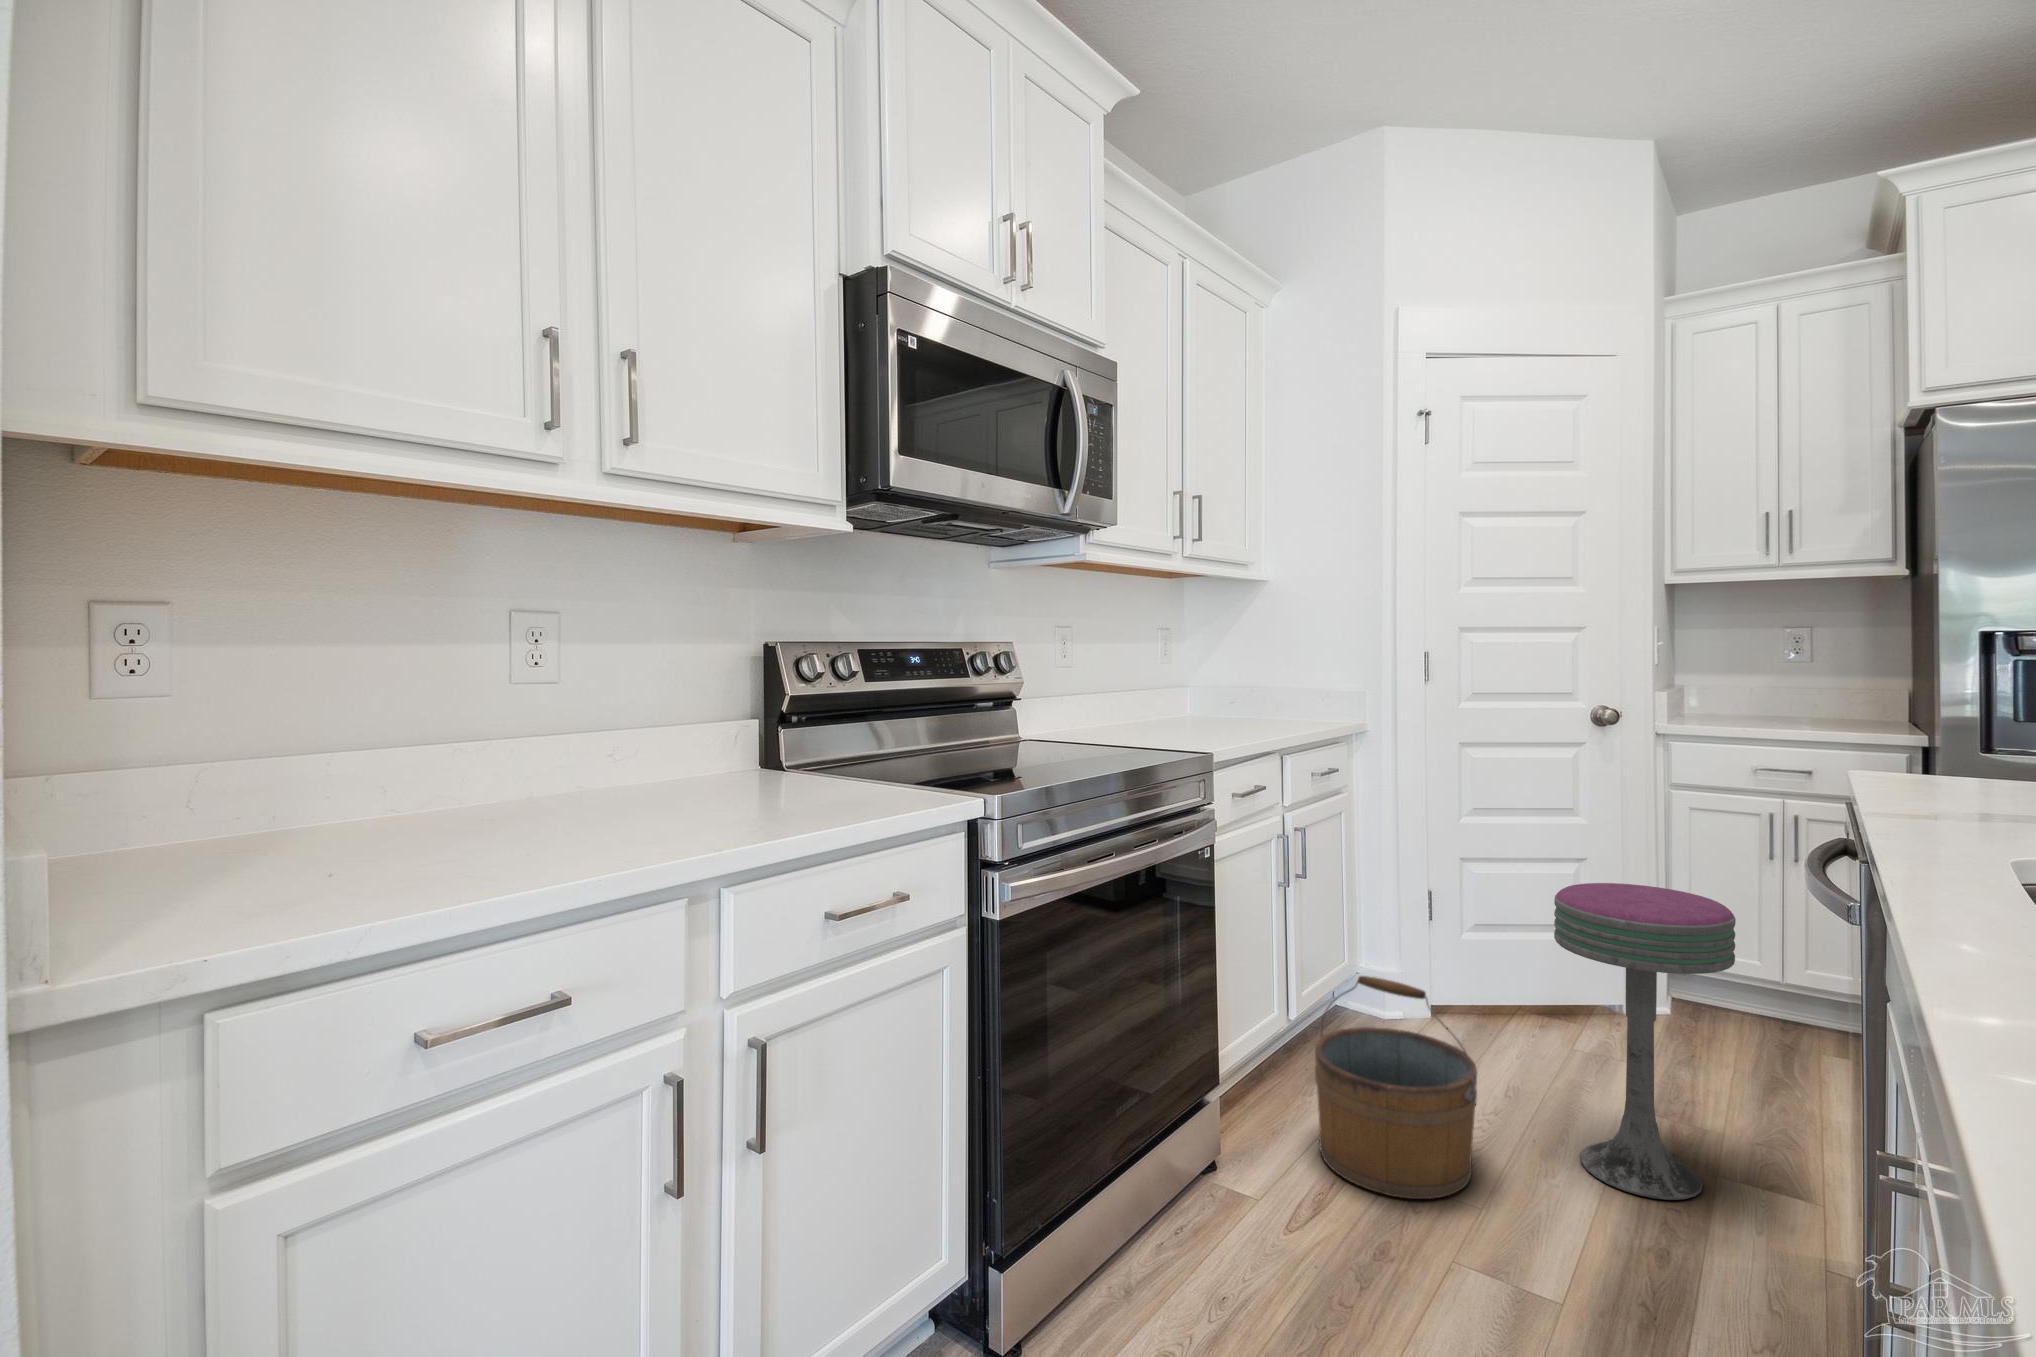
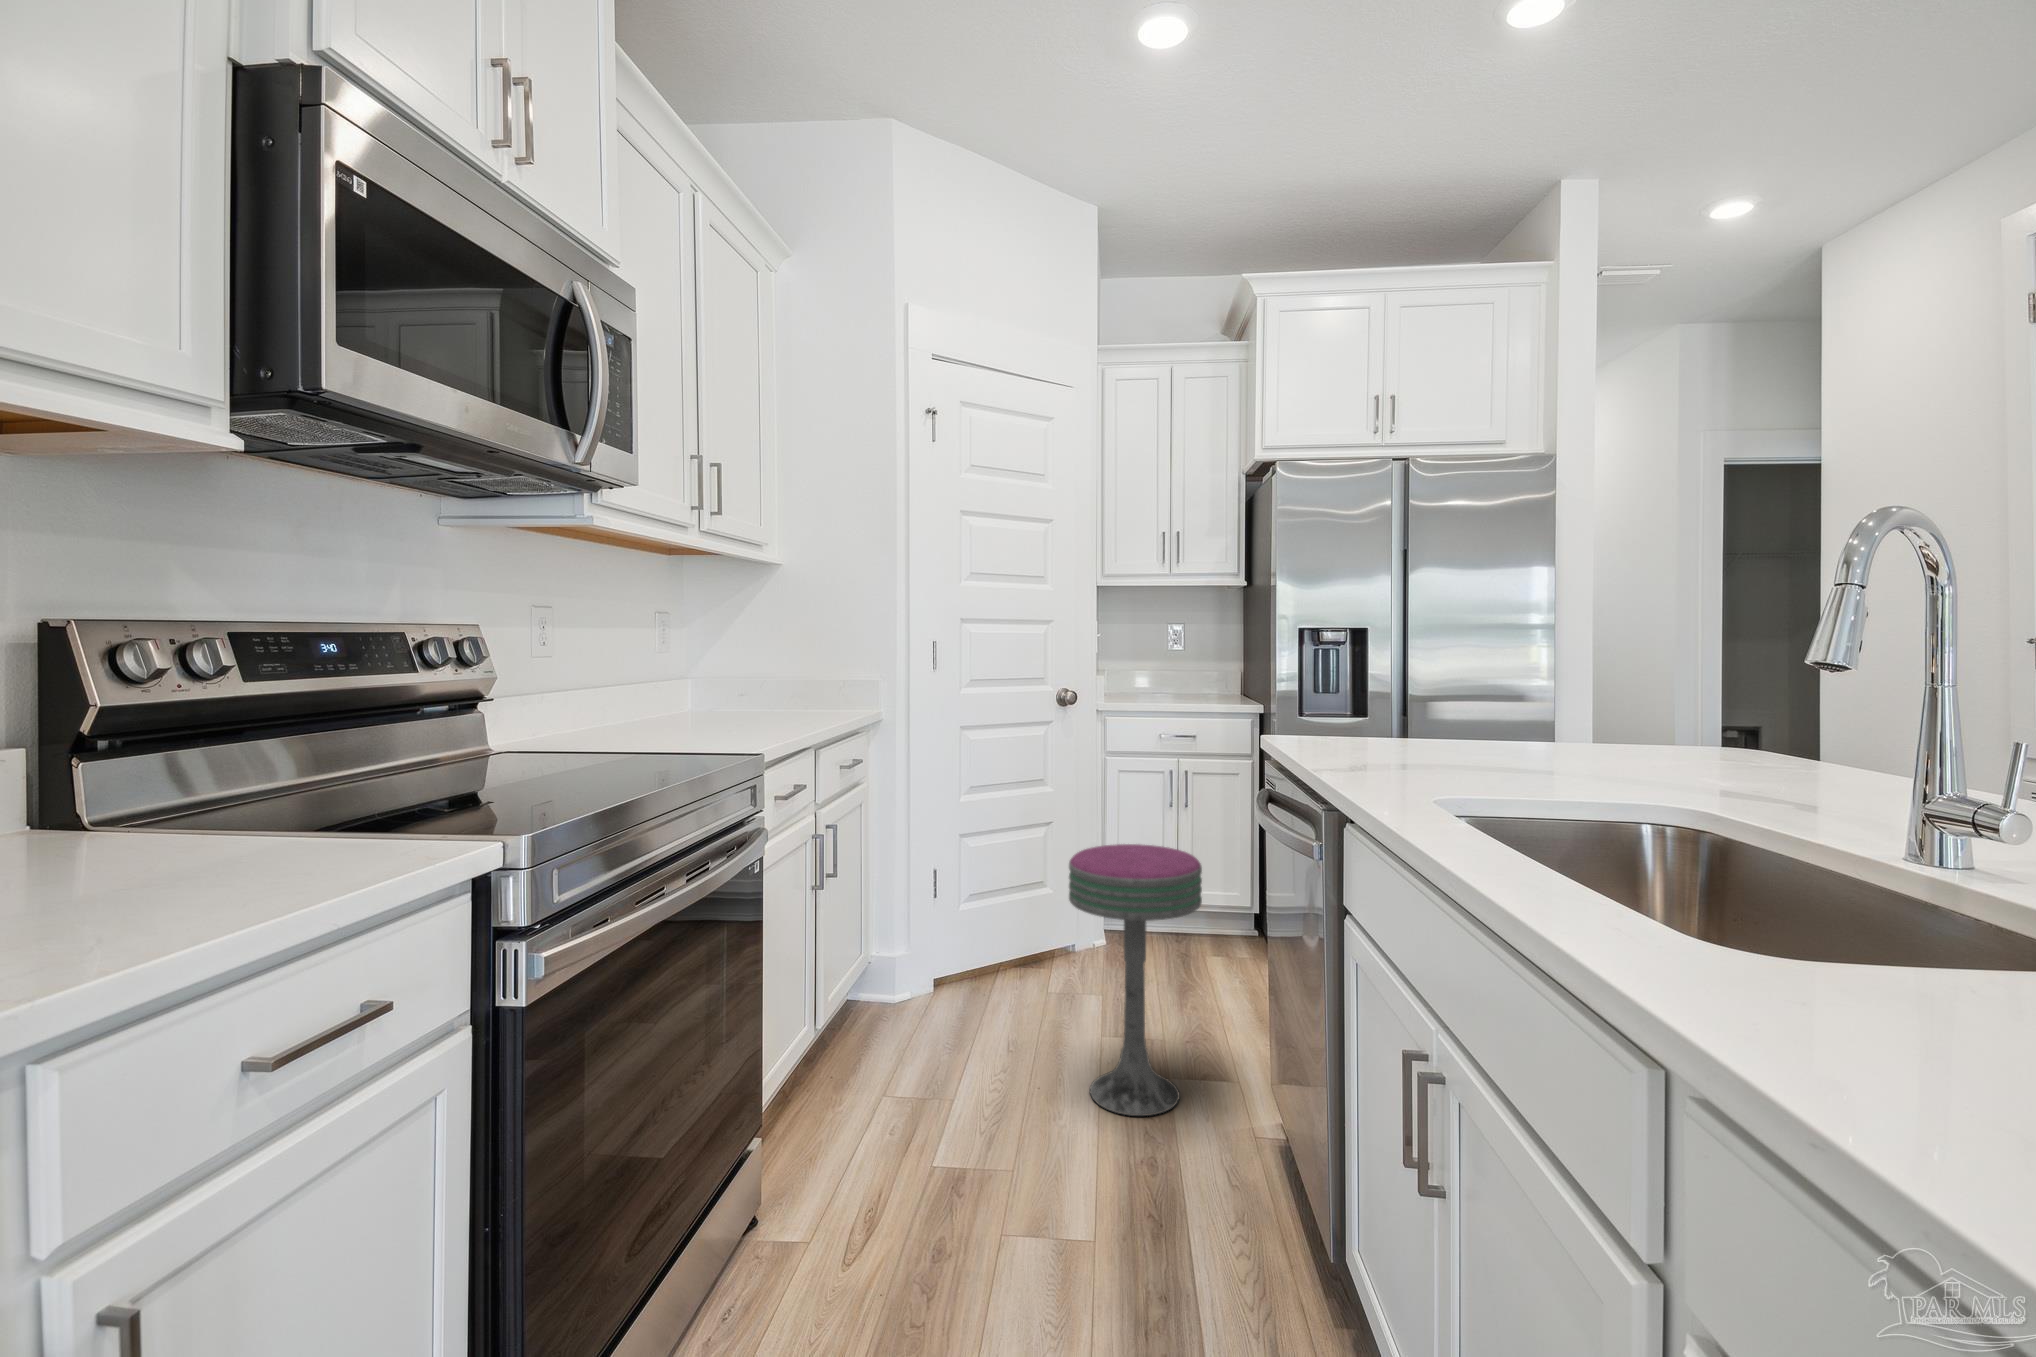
bucket: present [1315,976,1477,1199] -> none [868,970,1021,1189]

